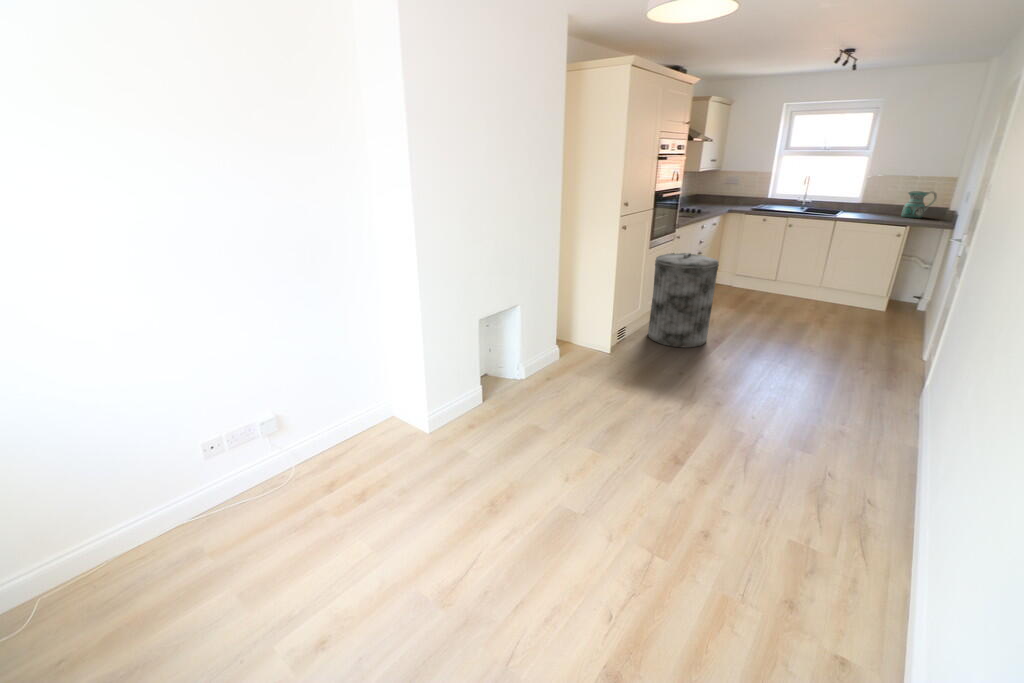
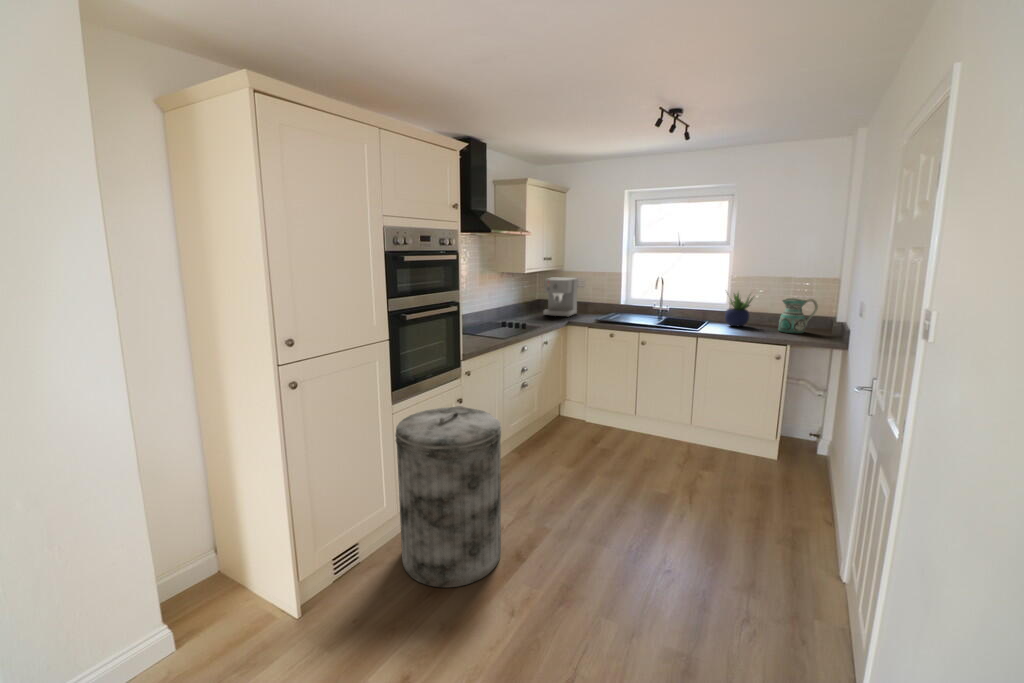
coffee maker: none [705,177,735,208] -> present [543,278,578,317]
potted plant: none [858,184,887,214] -> present [725,293,752,326]

